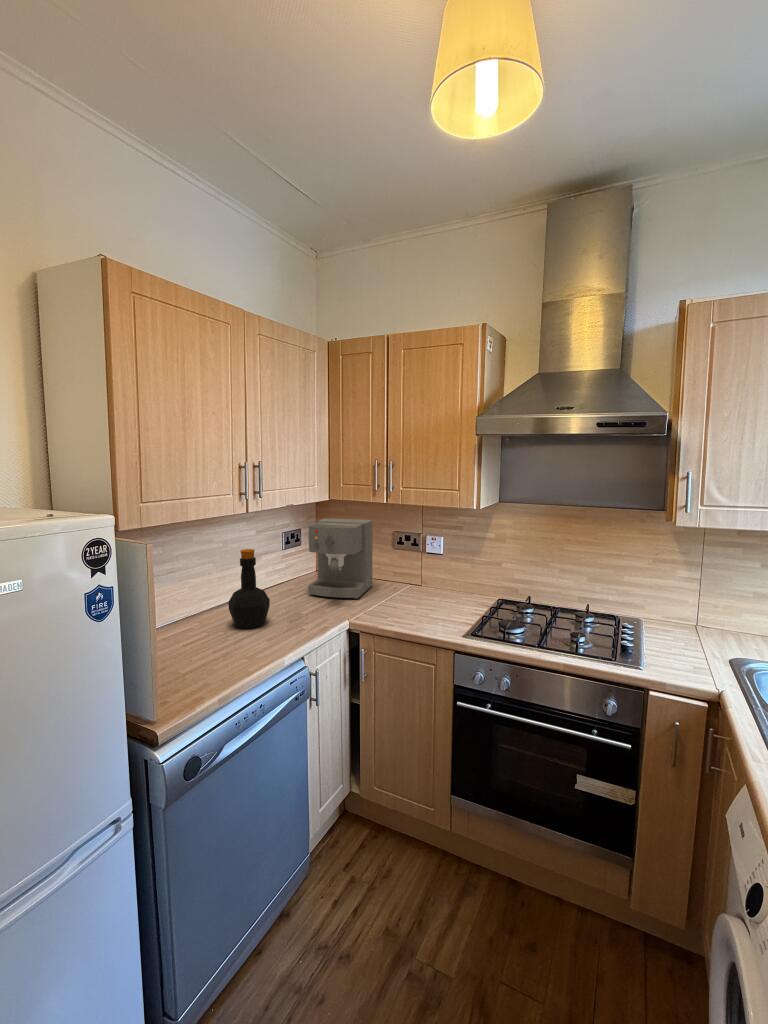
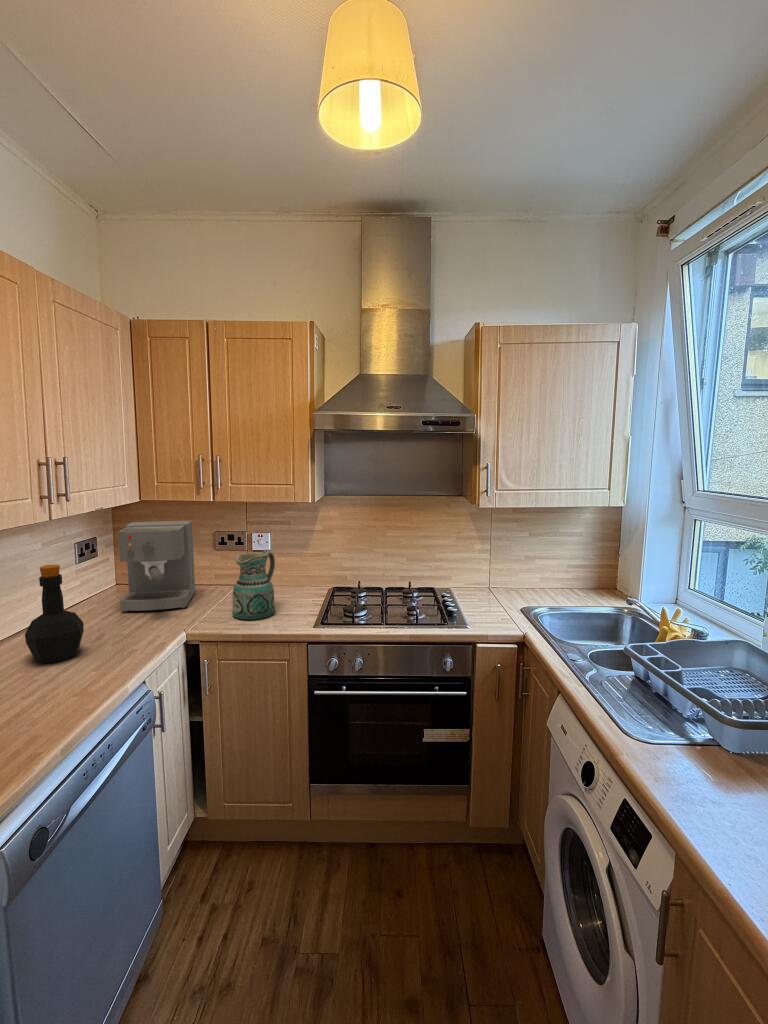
ceramic pitcher: none [393,553,438,619] -> present [232,549,275,620]

